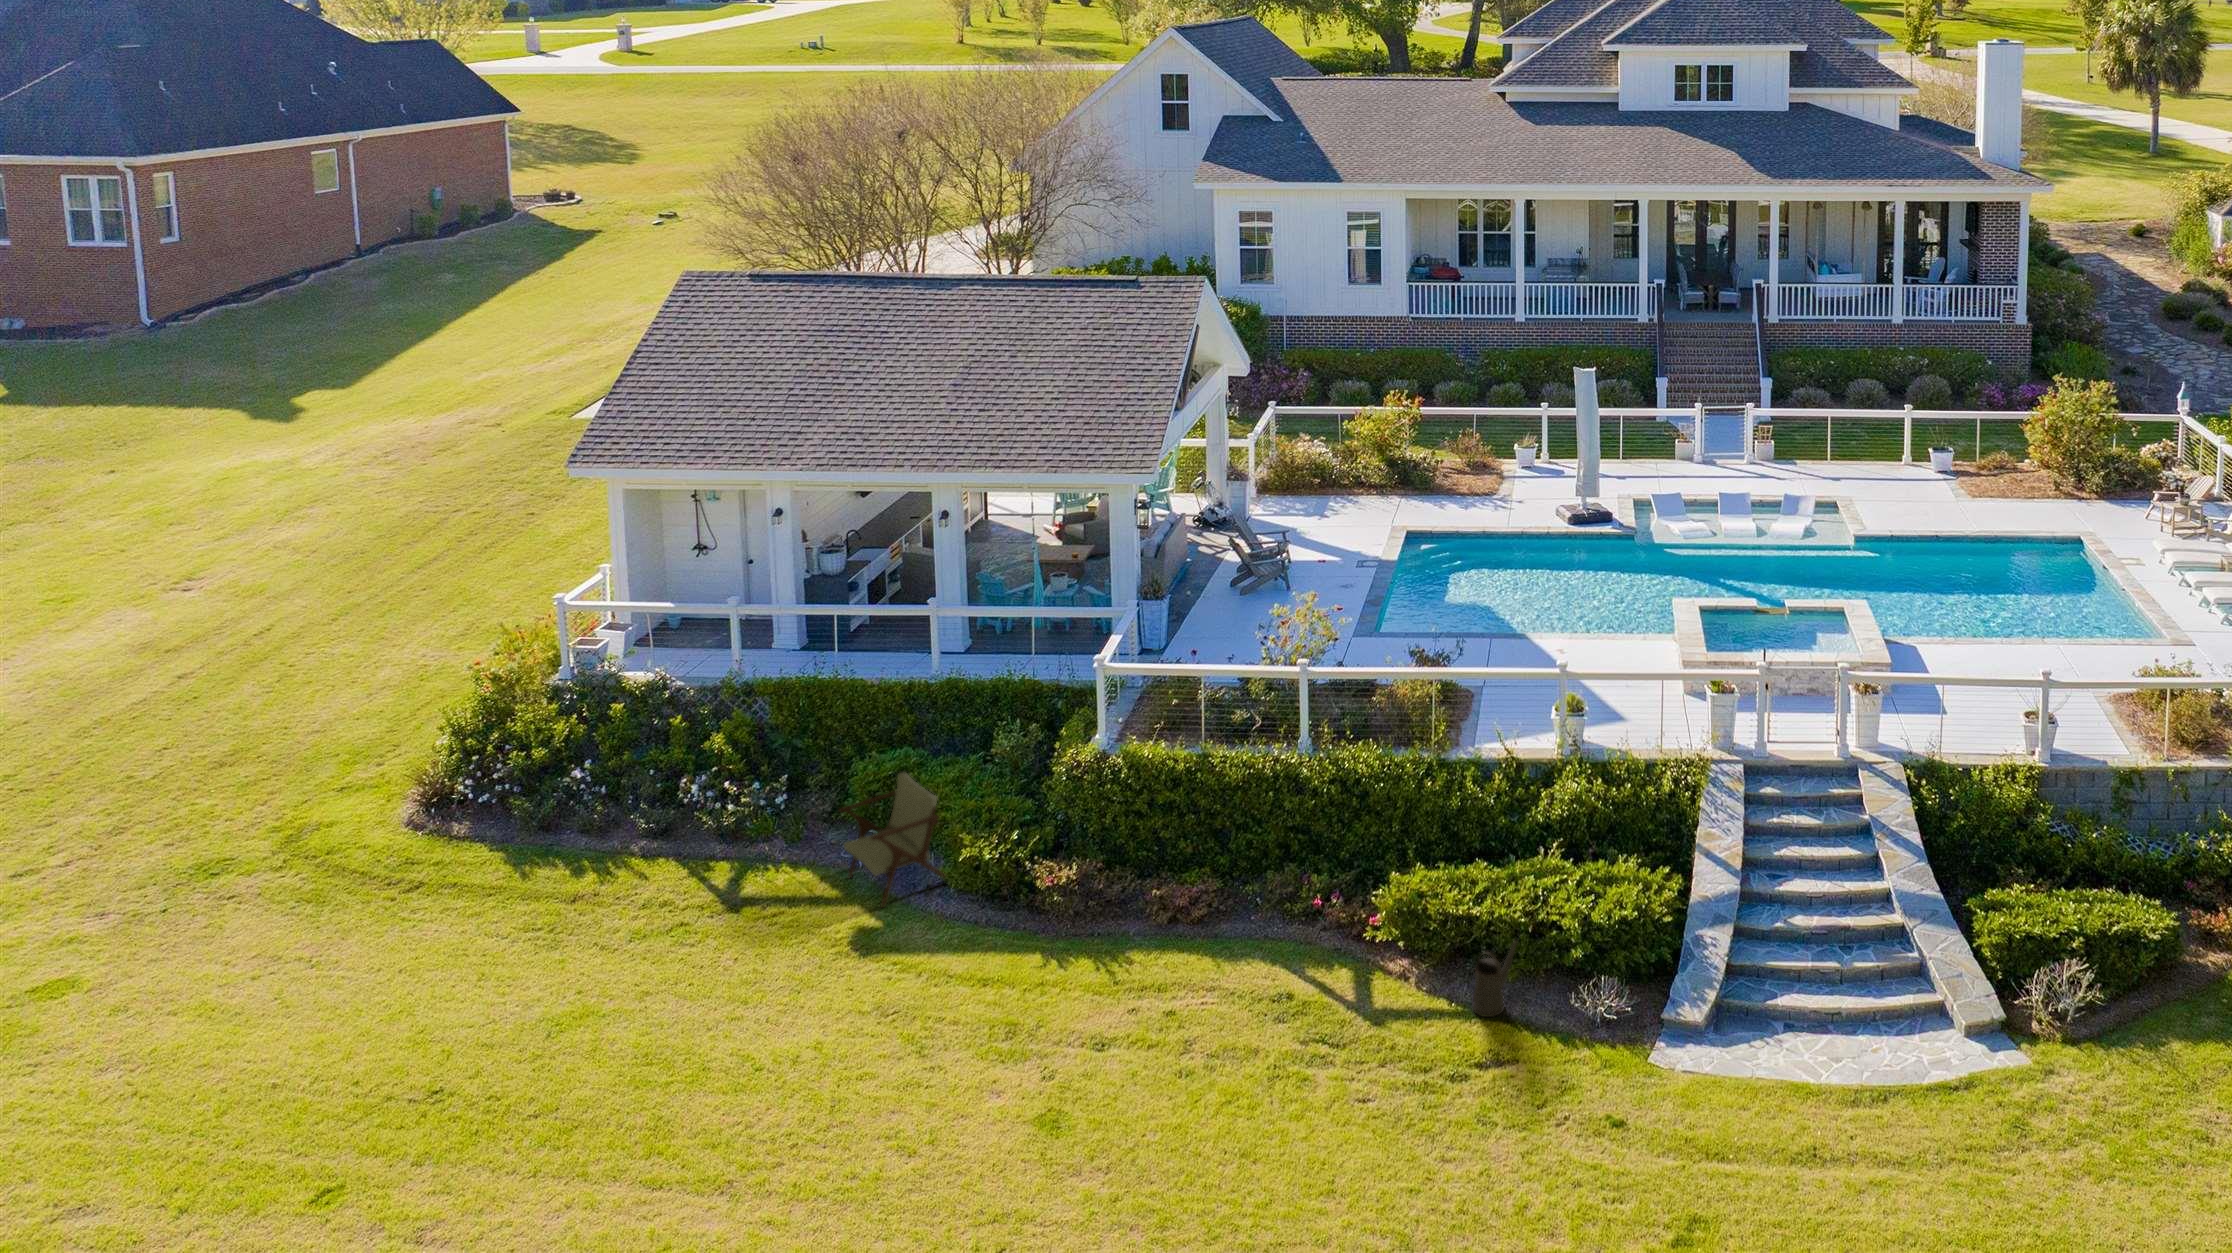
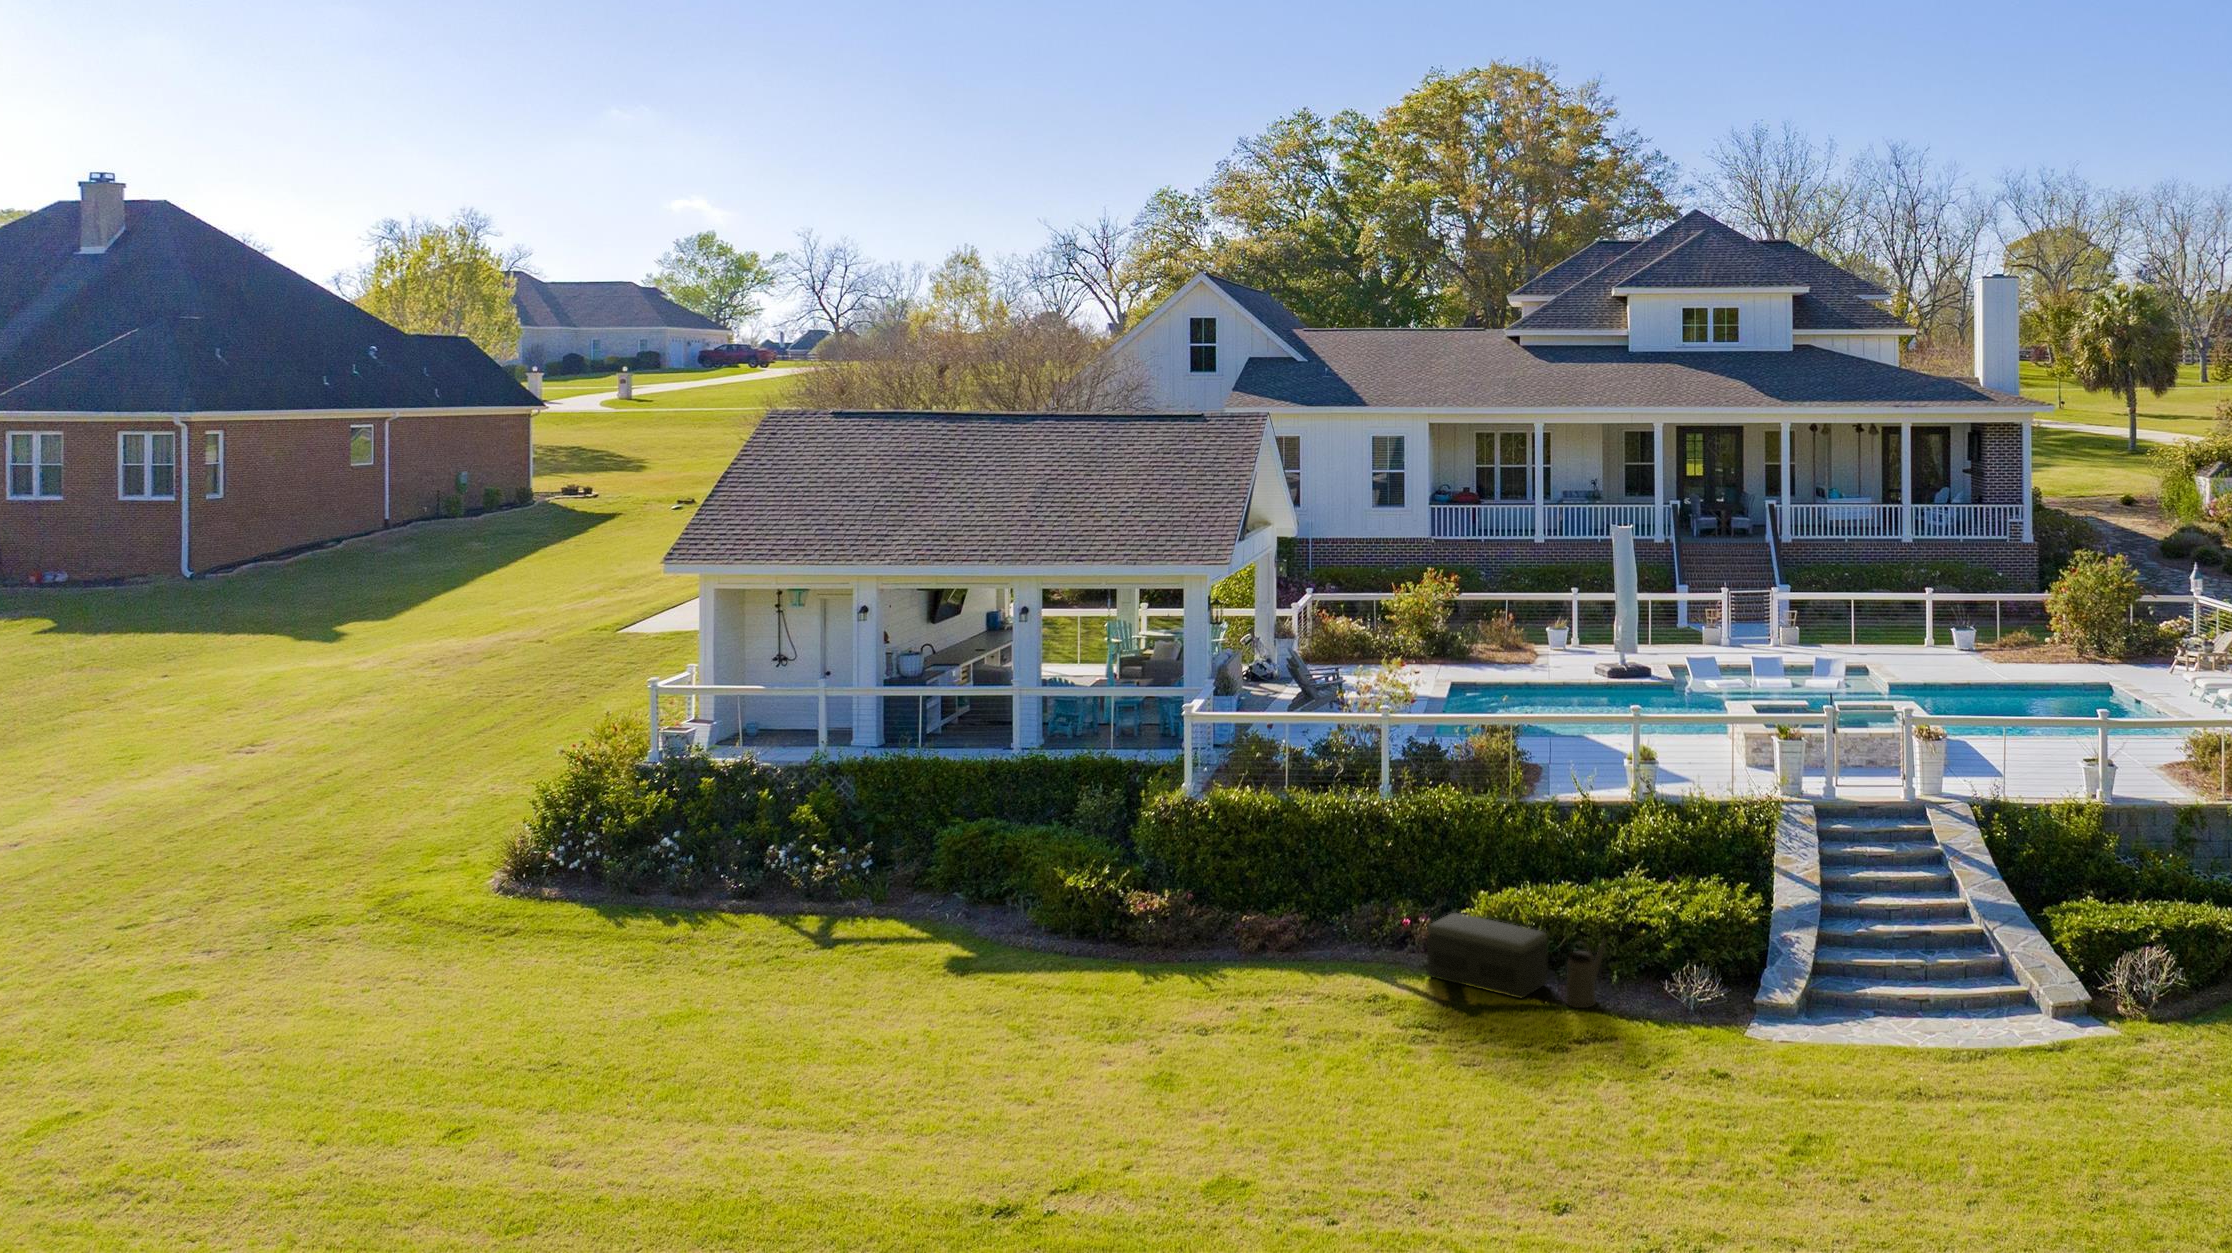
lounge chair: present [839,773,945,907] -> none [935,814,1045,936]
storage bench: none [1336,902,1458,1003] -> present [1427,913,1548,998]

